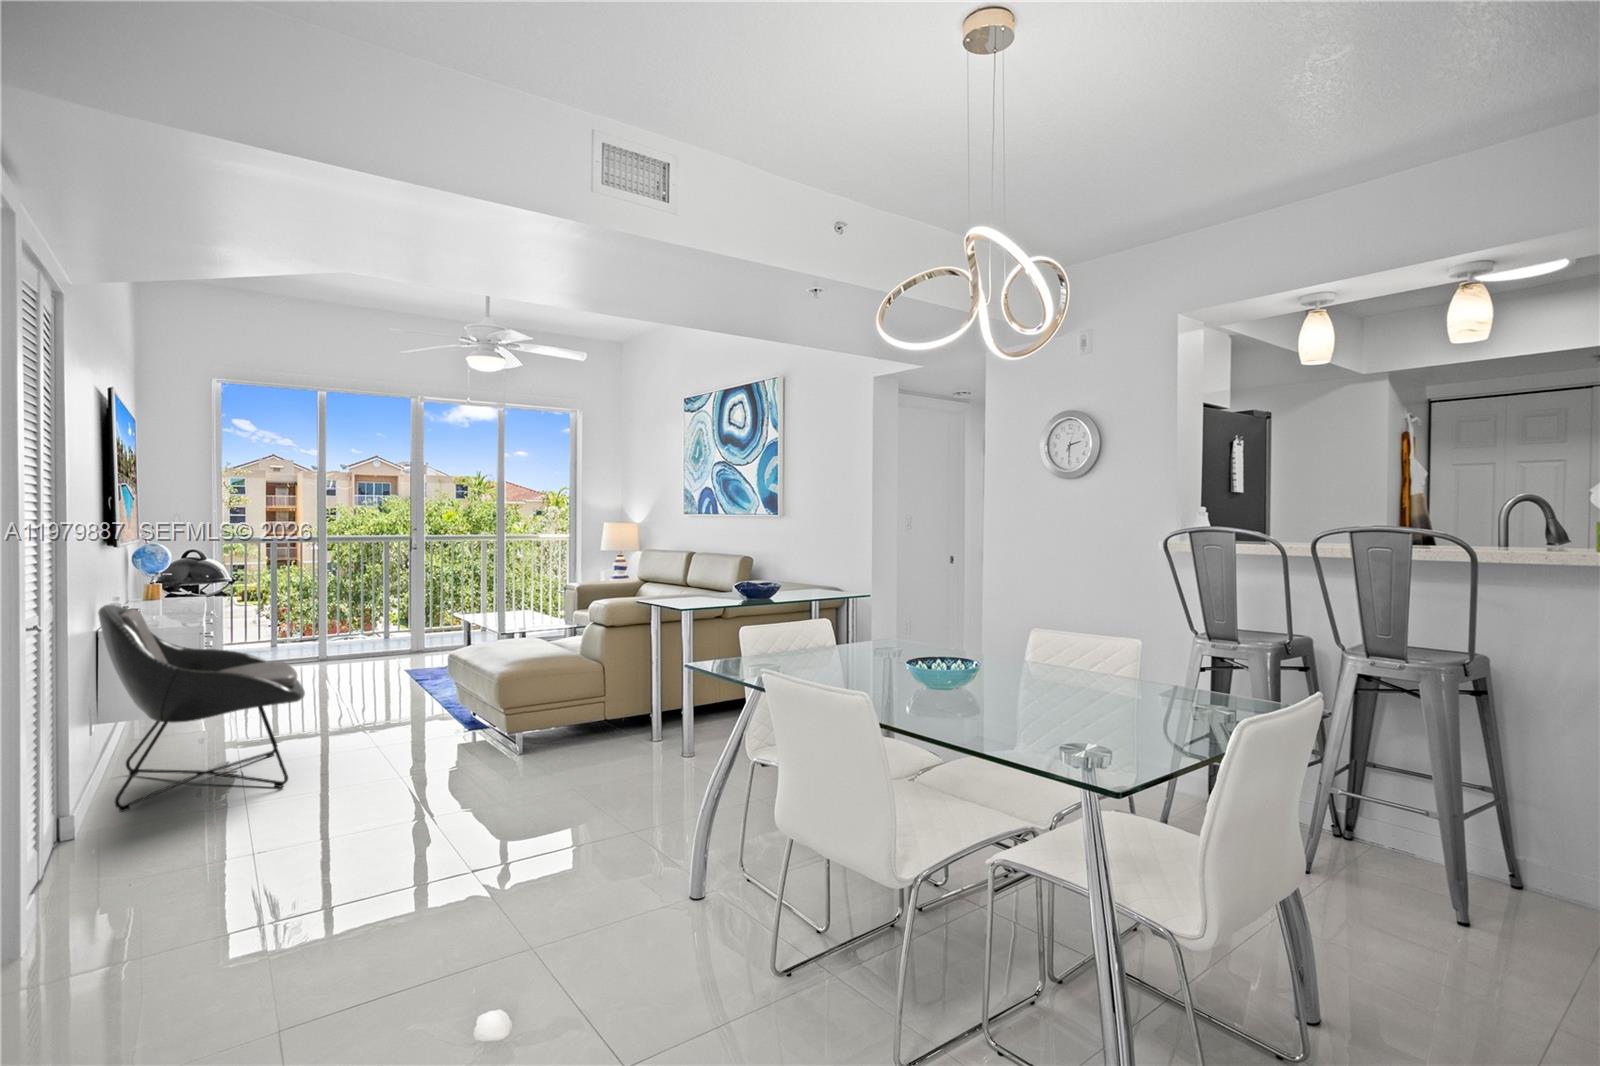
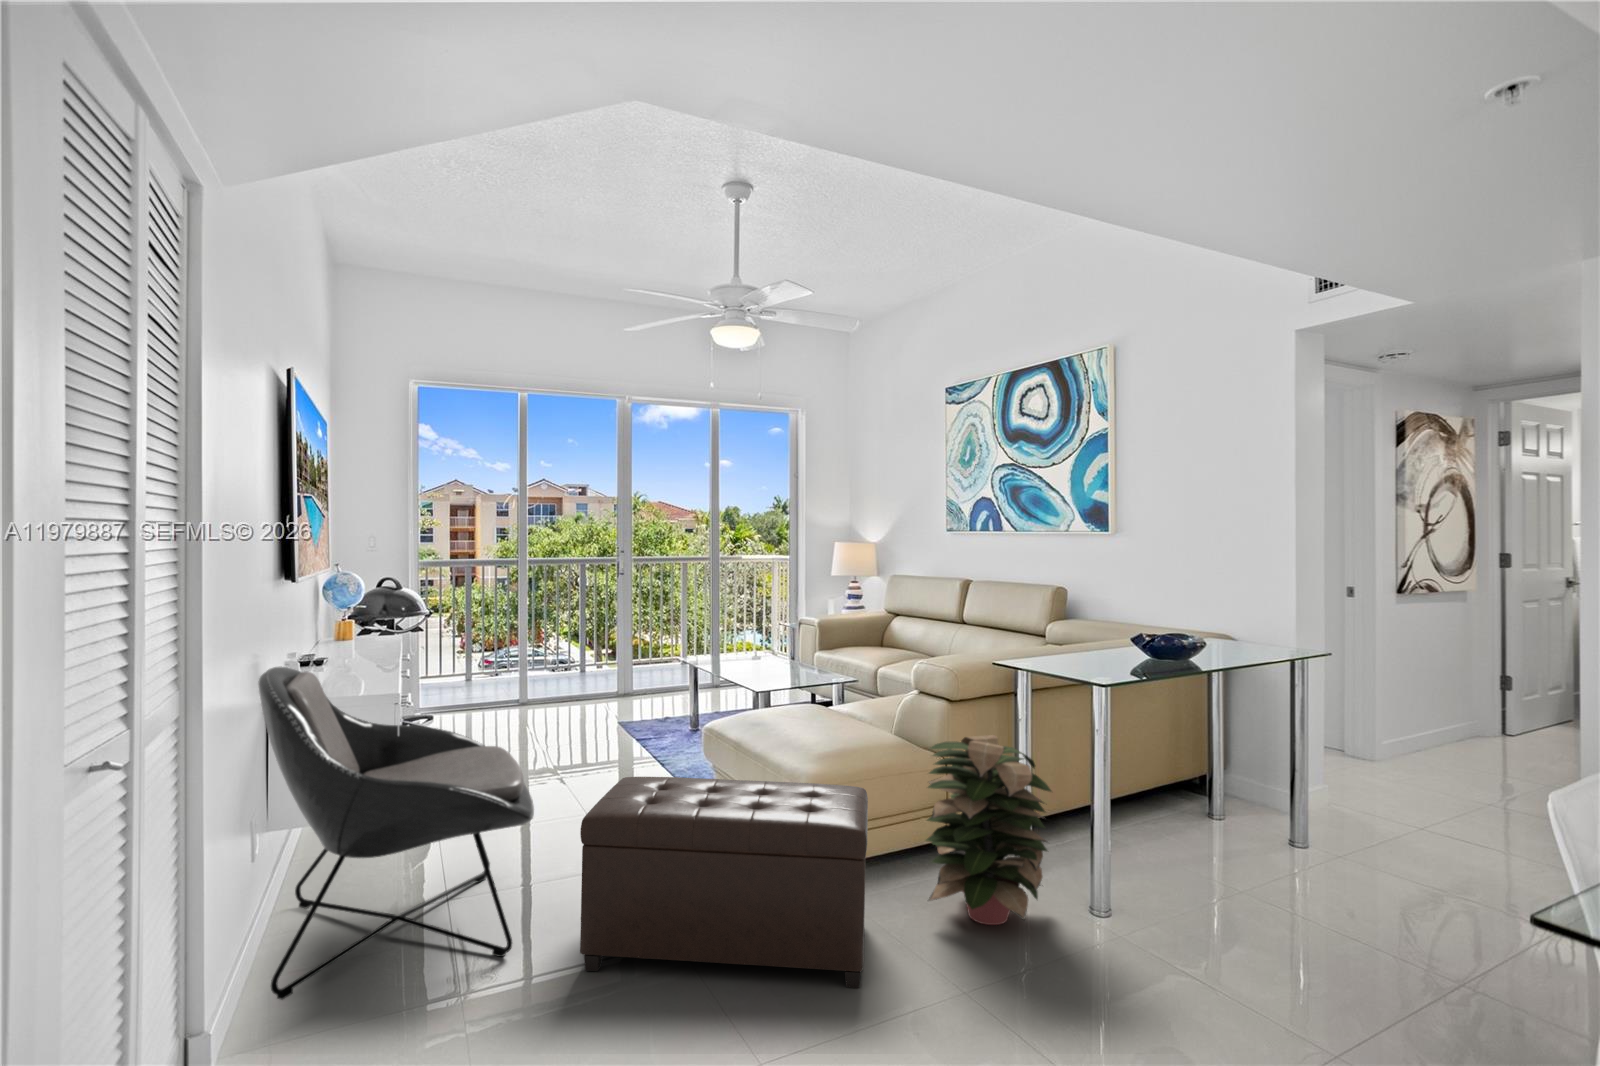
decorative plant: none [578,640,660,757] -> present [926,735,1051,925]
ottoman: none [333,674,538,789] -> present [580,777,868,988]

